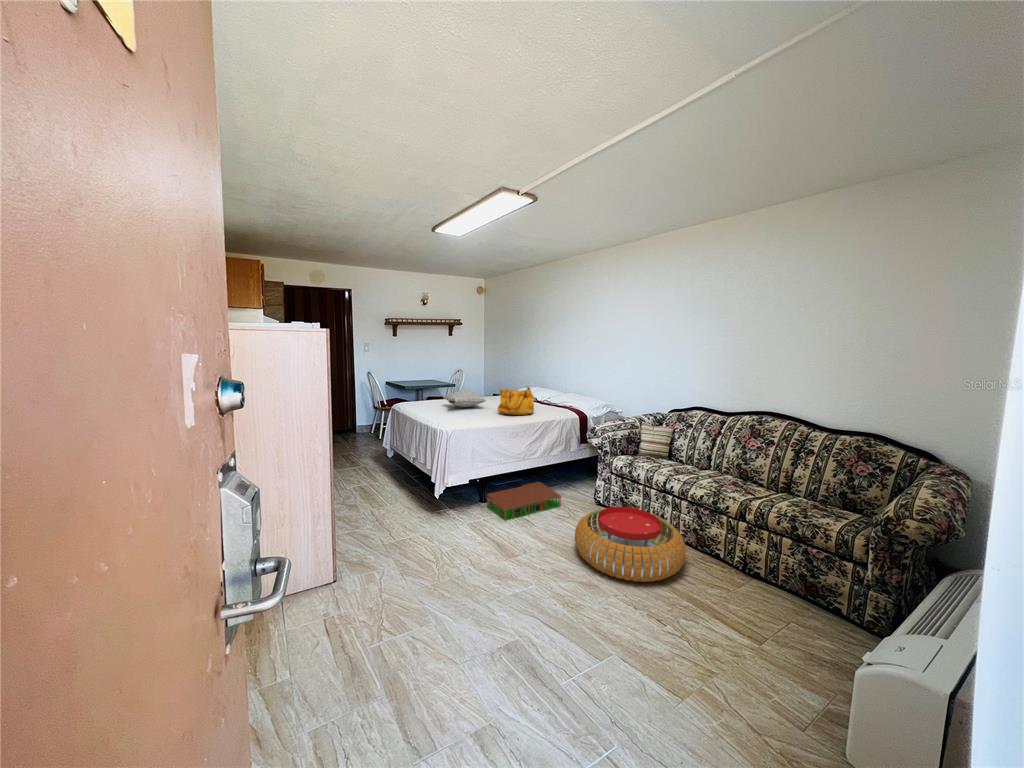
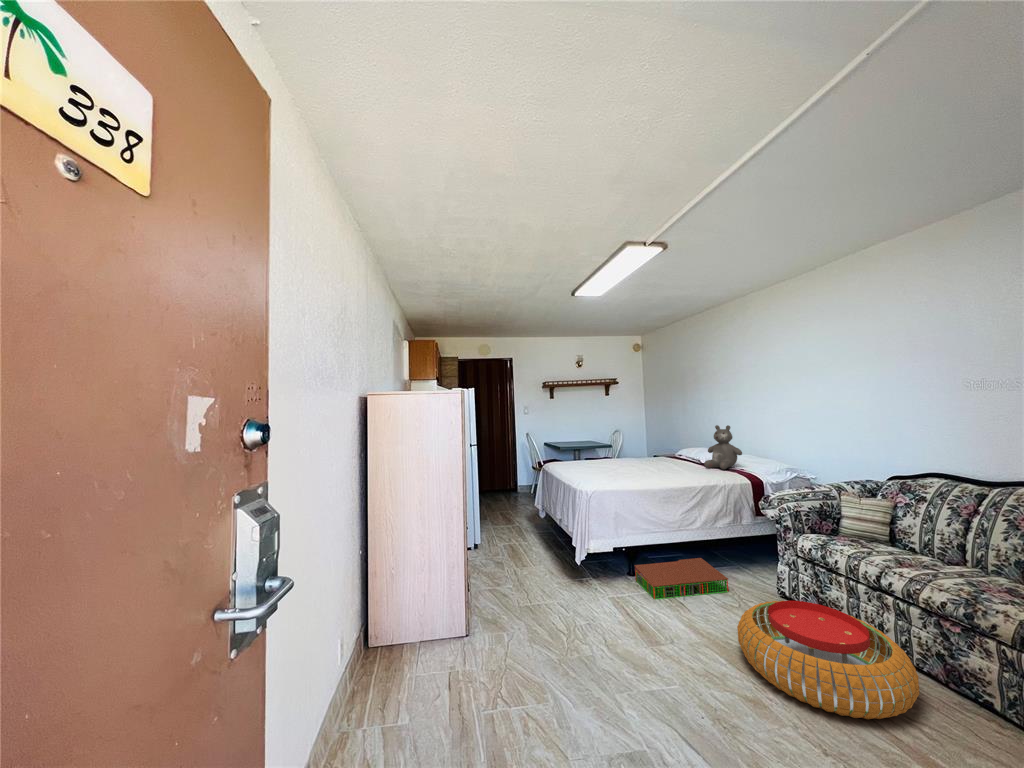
teddy bear: none [543,368,573,406] -> present [704,425,742,469]
handbag: present [498,387,534,415] -> none [647,446,689,478]
pillow: present [443,390,486,407] -> none [591,450,635,469]

